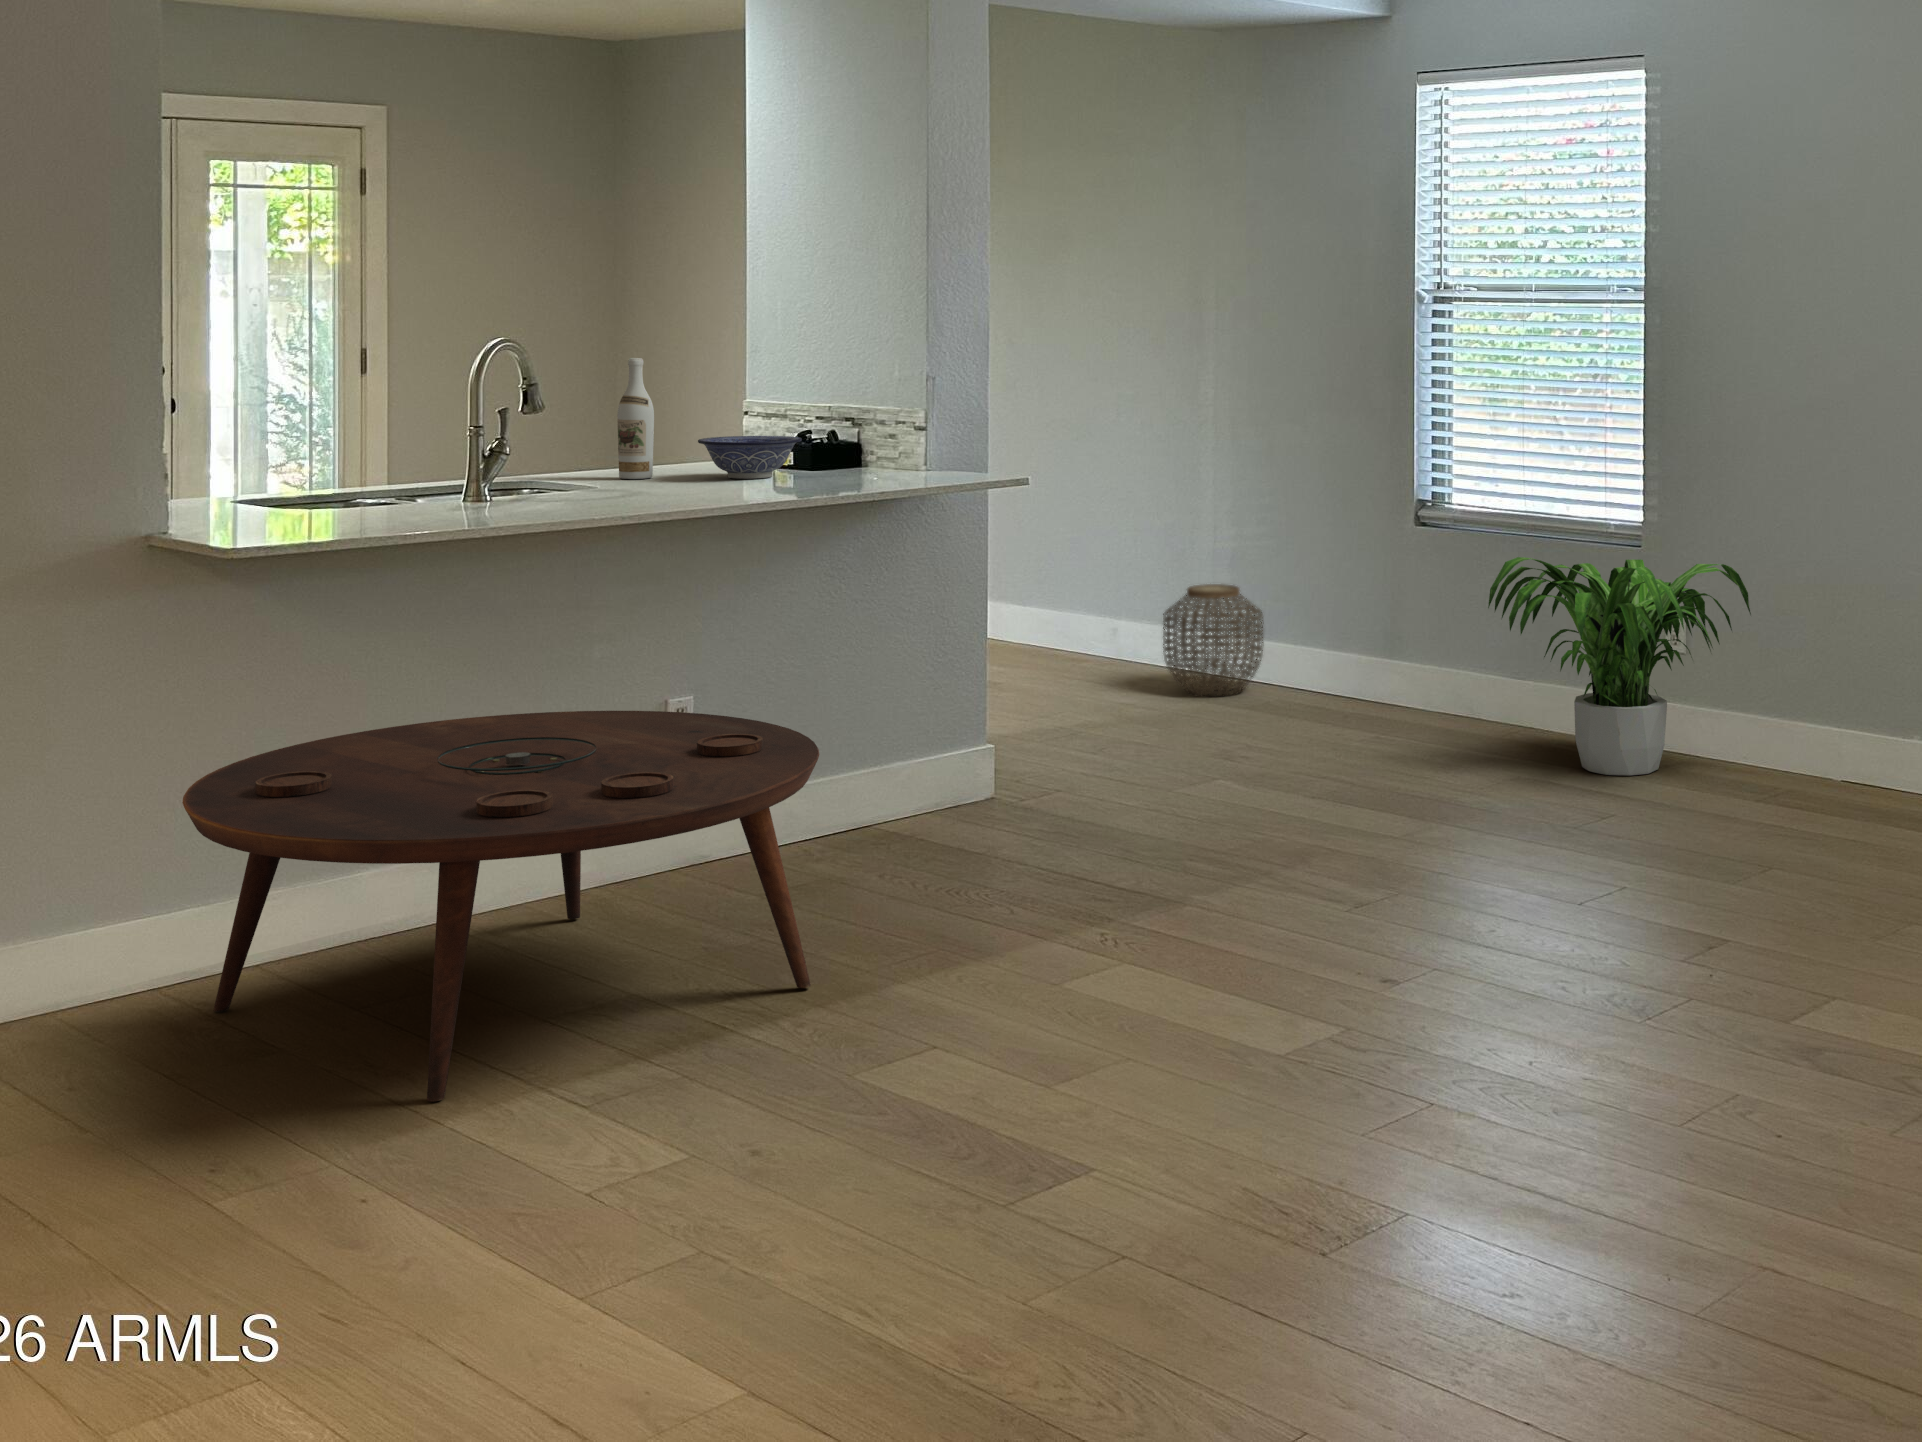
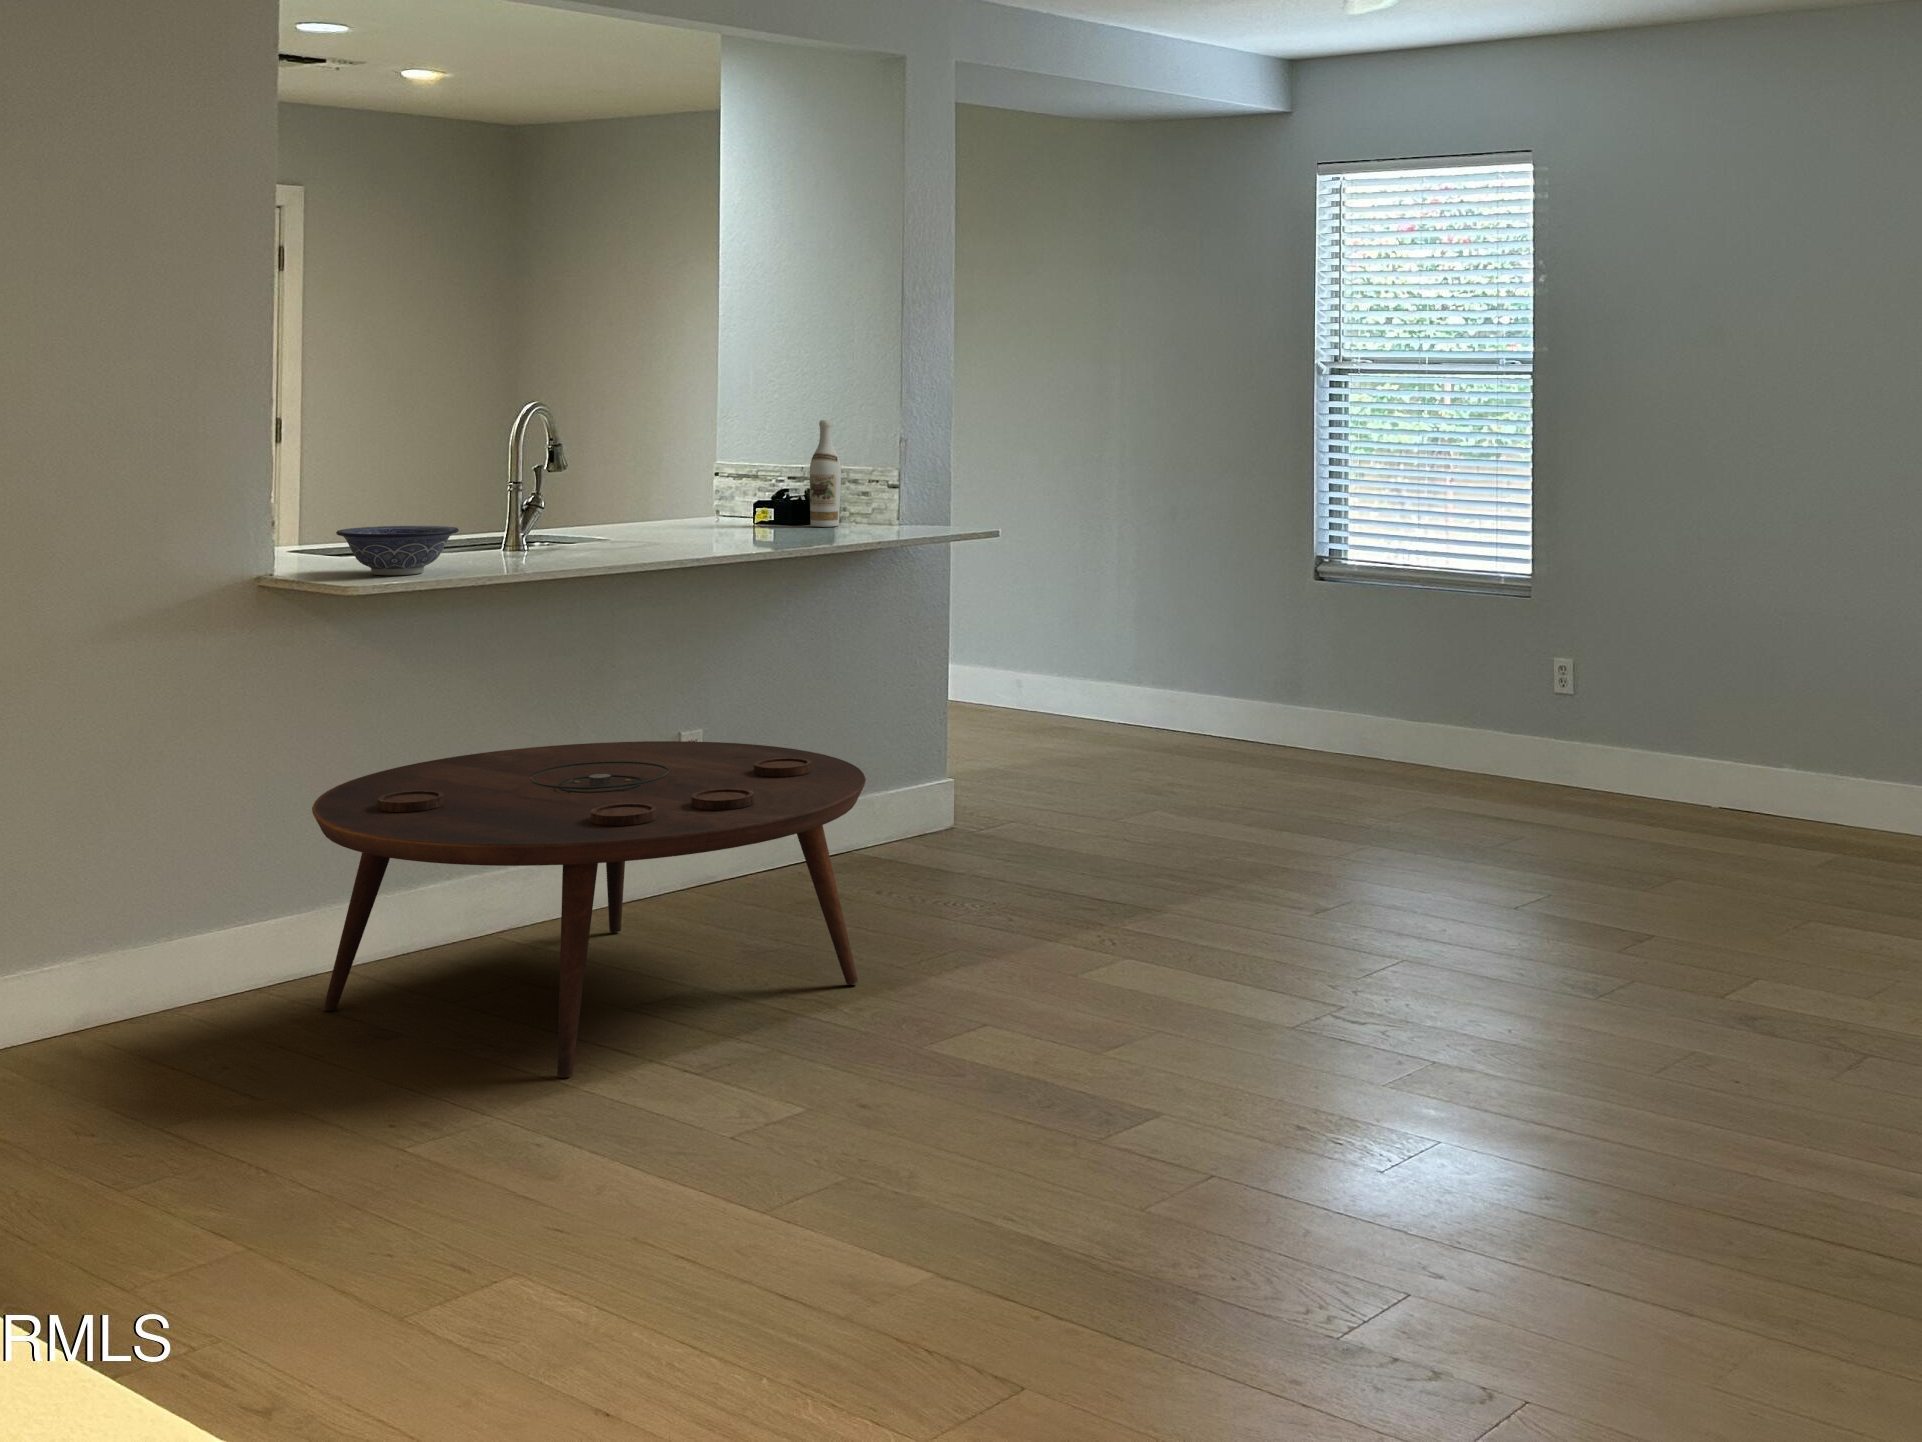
wine bottle: present [617,358,654,479] -> present [810,420,841,527]
decorative bowl: present [698,436,802,479] -> present [336,526,459,575]
potted plant: present [1488,557,1751,775] -> none [1399,605,1637,804]
woven basket: present [1163,584,1264,696] -> none [1075,636,1168,740]

